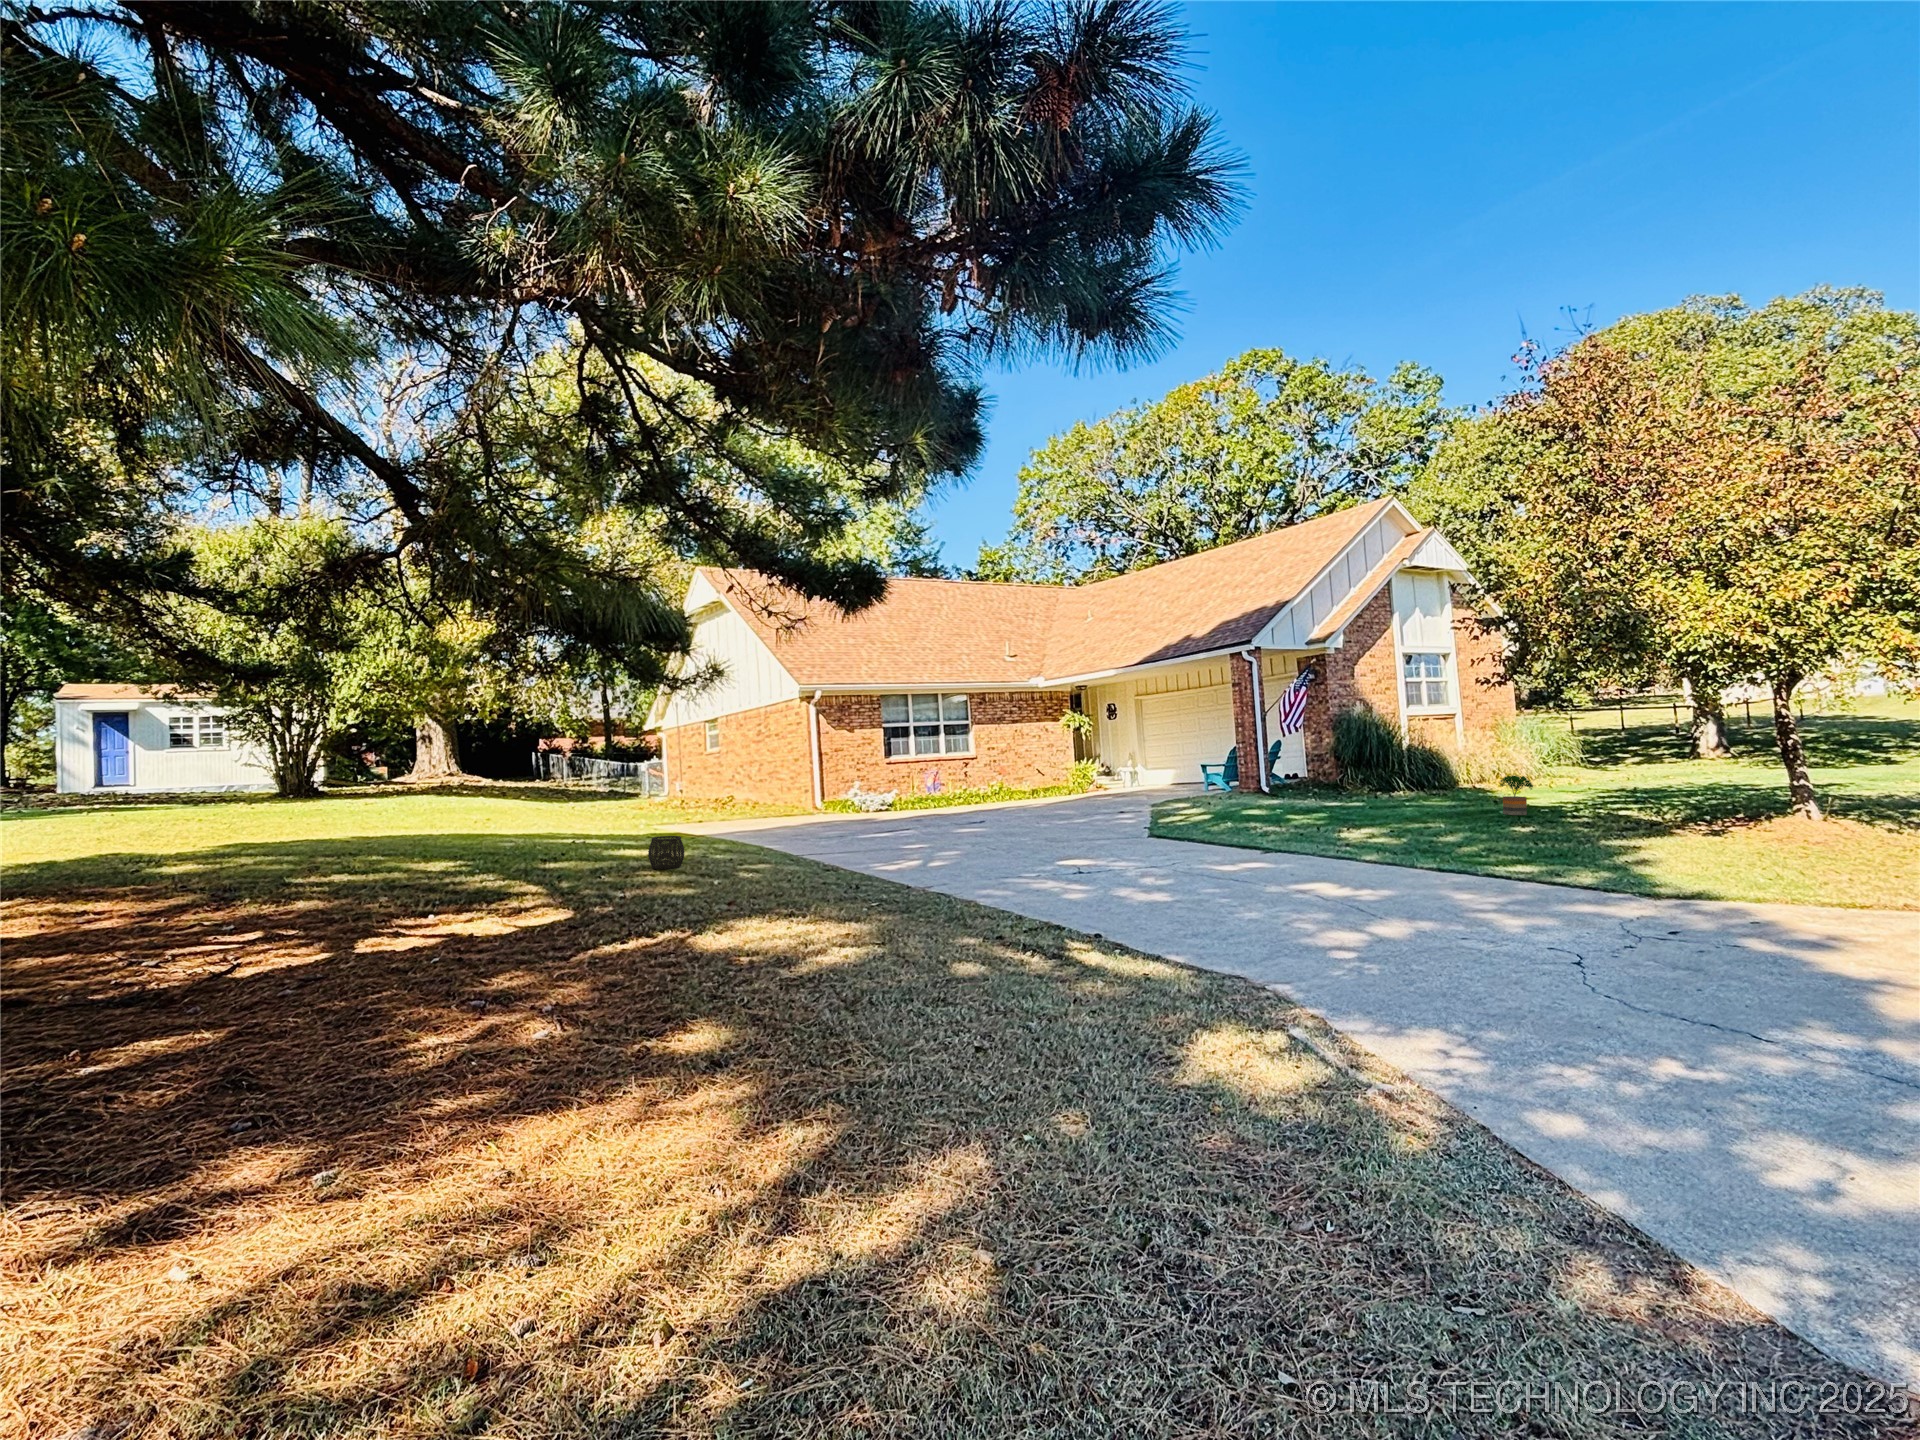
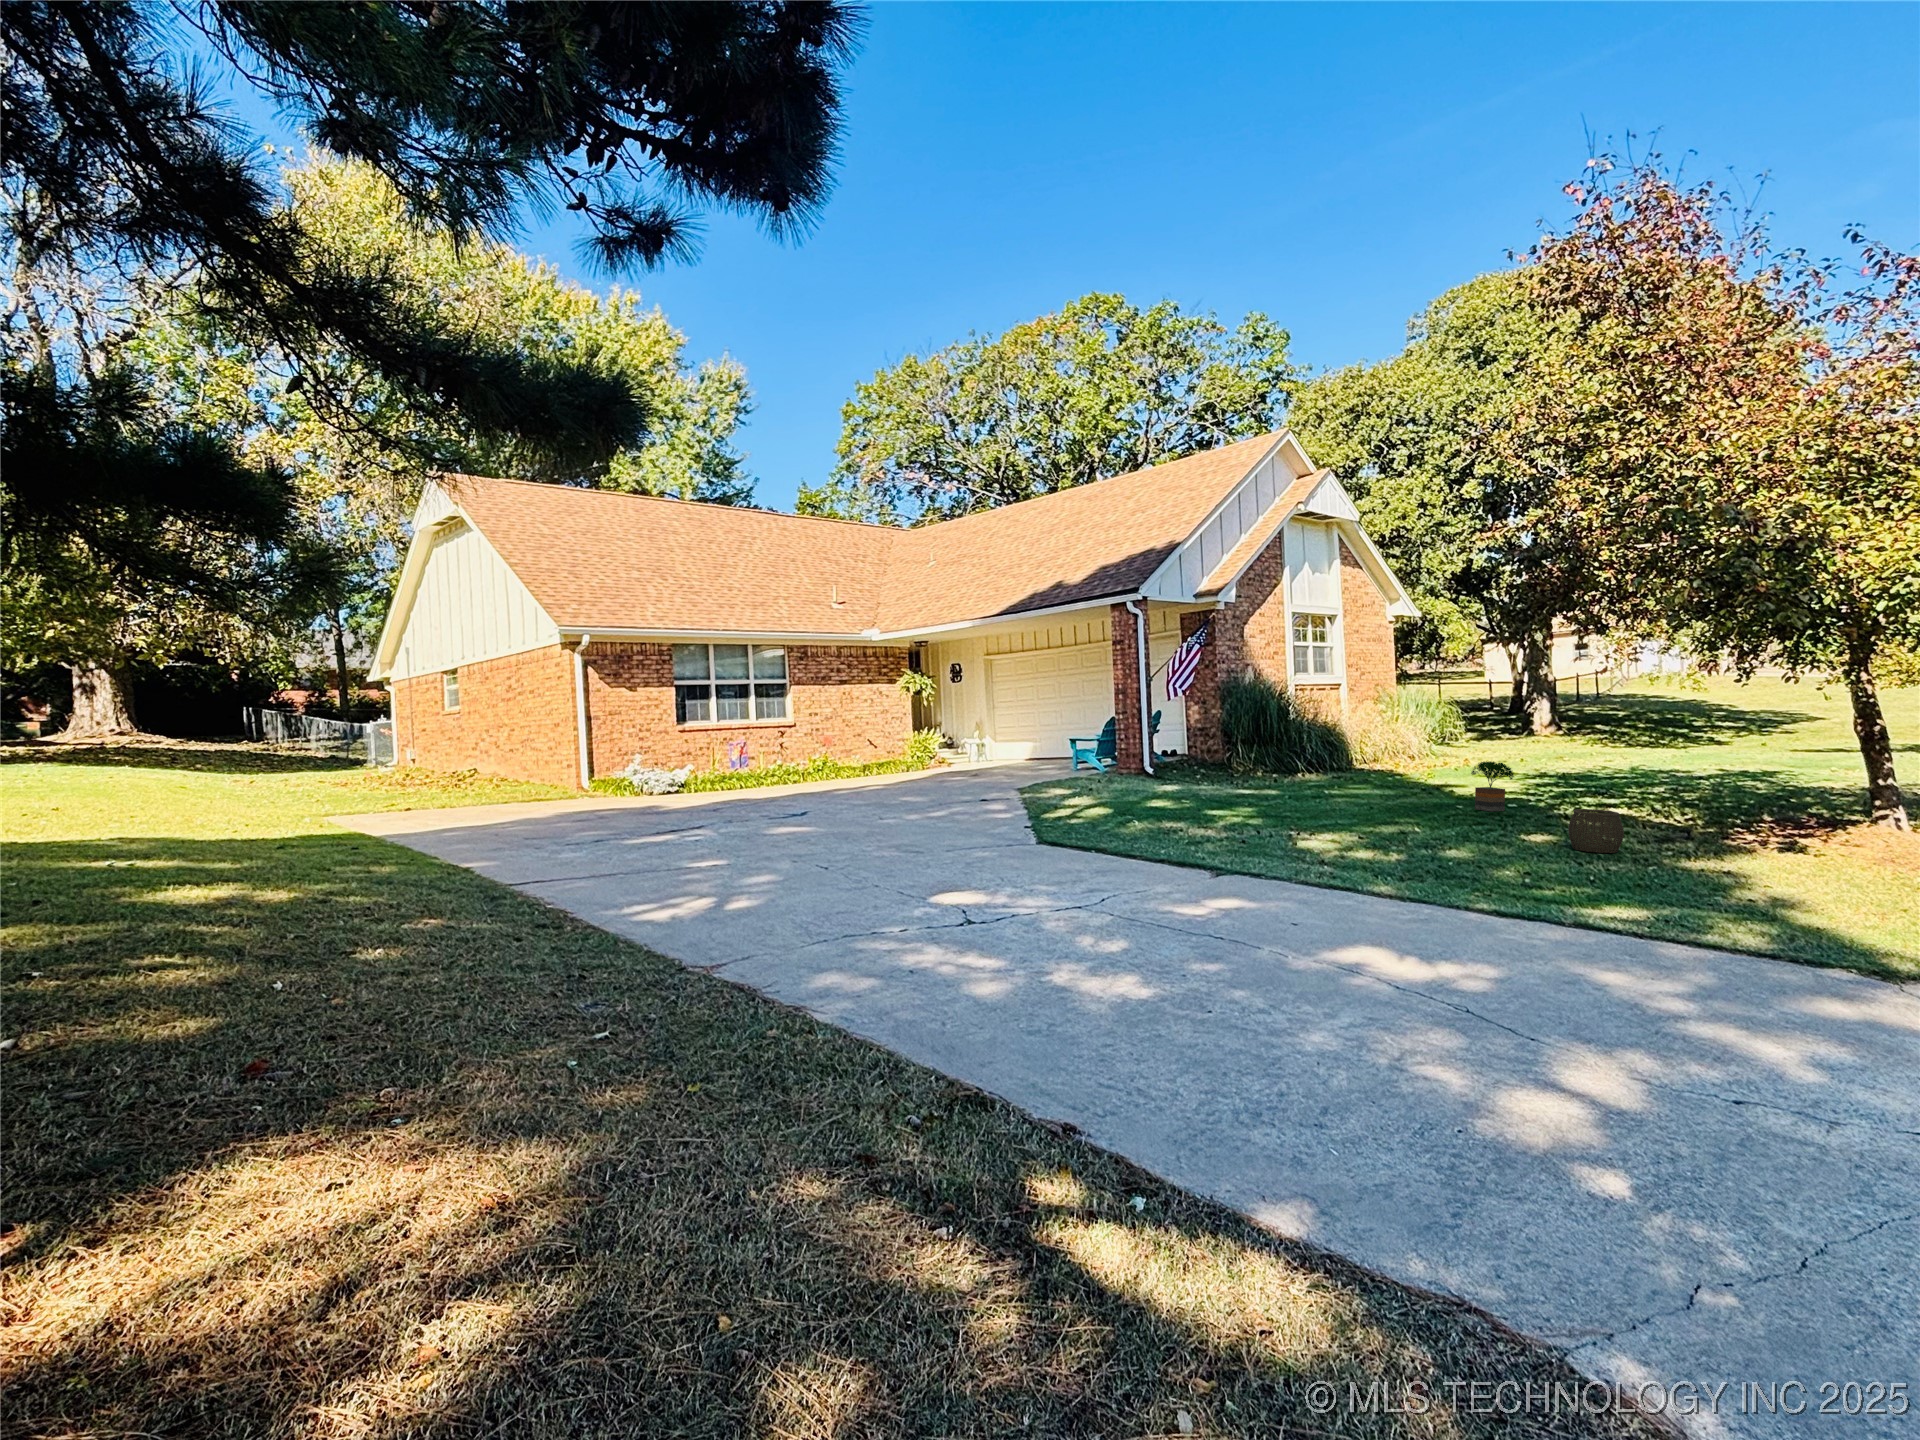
woven basket: present [648,836,685,869] -> present [1568,809,1624,853]

